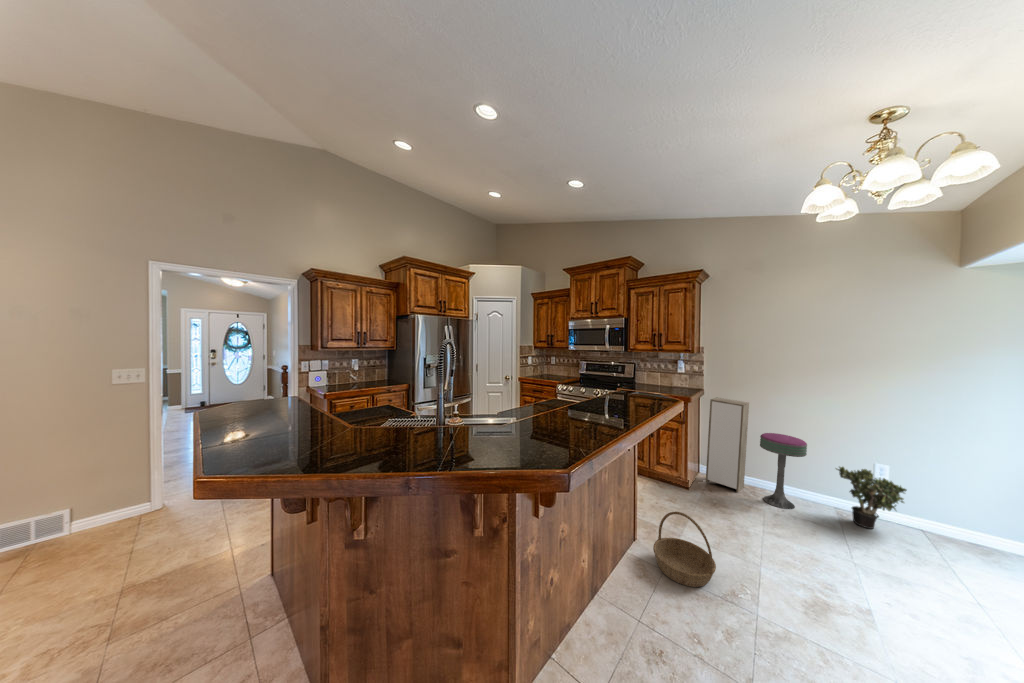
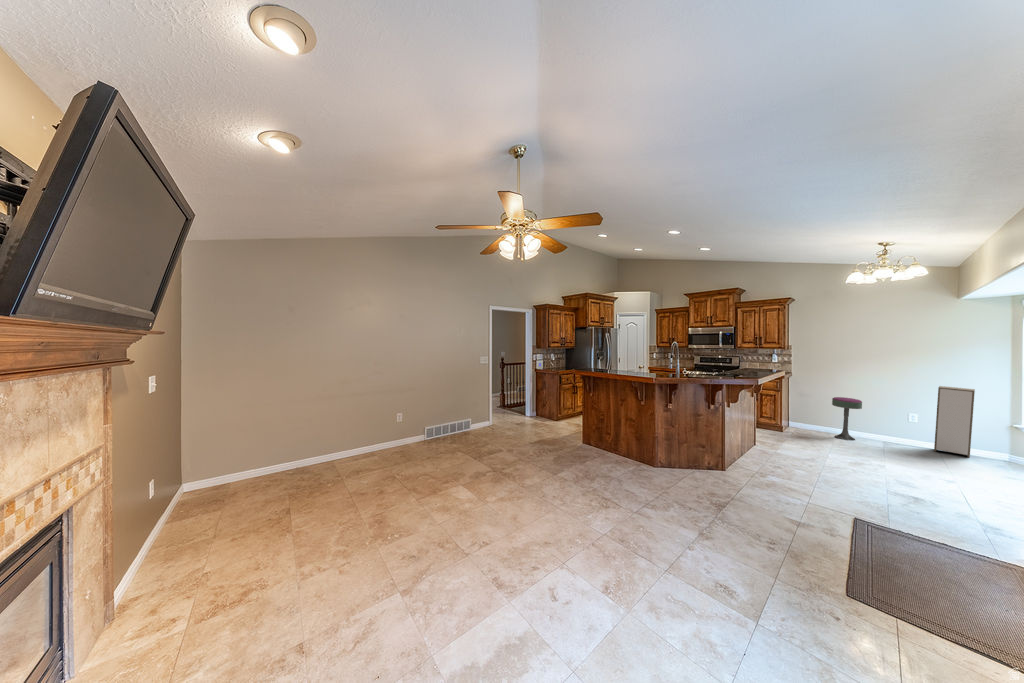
storage cabinet: present [706,397,749,493] -> present [934,386,975,458]
potted plant: present [836,467,907,529] -> none [880,413,921,447]
basket: present [653,512,716,587] -> none [780,429,815,461]

